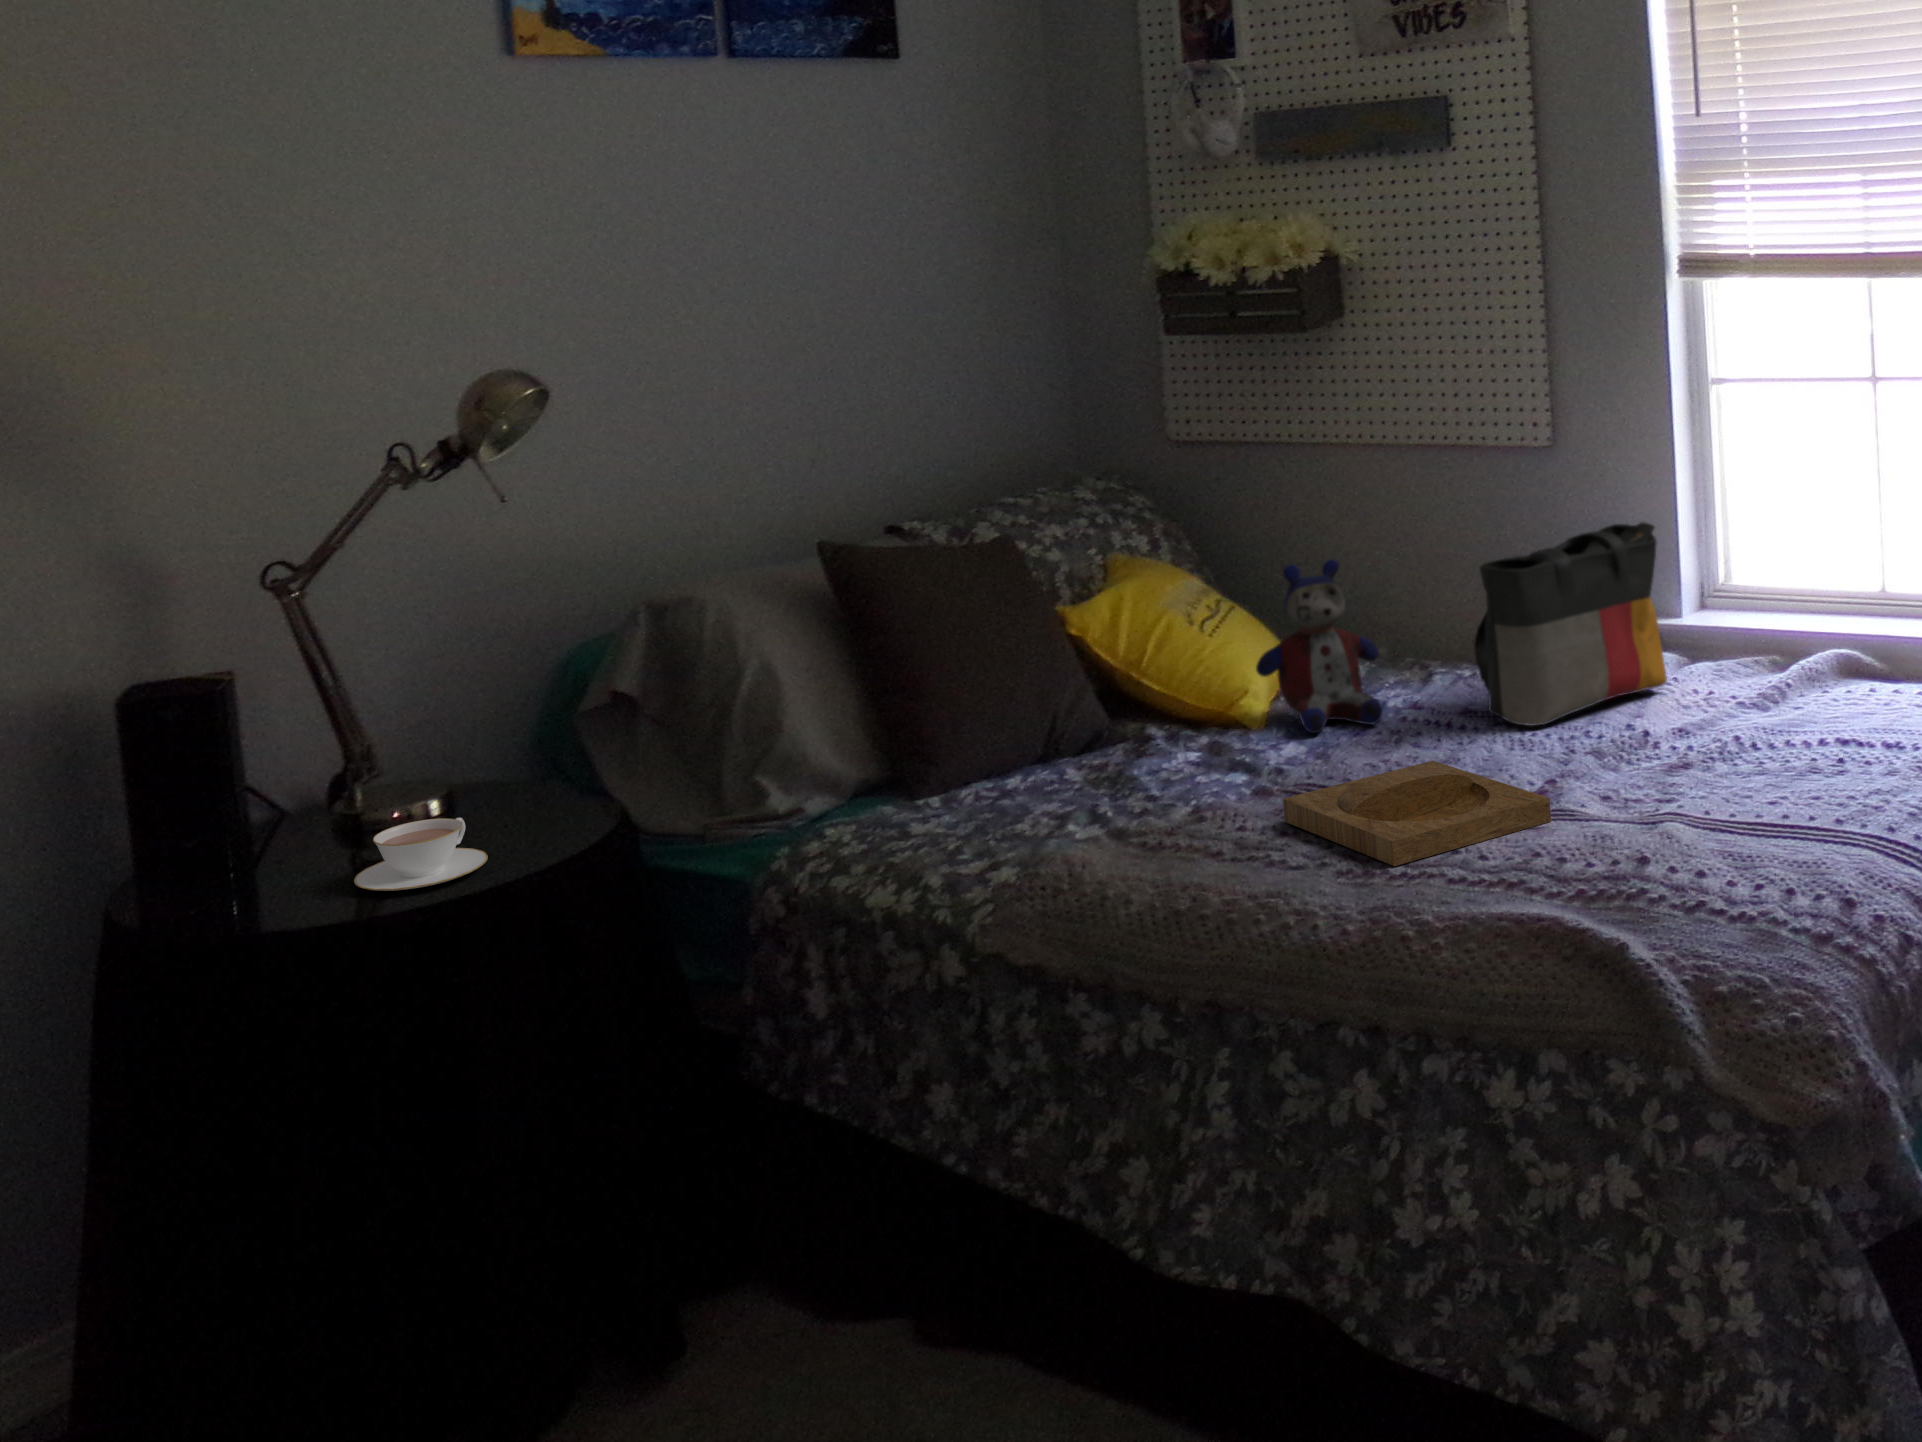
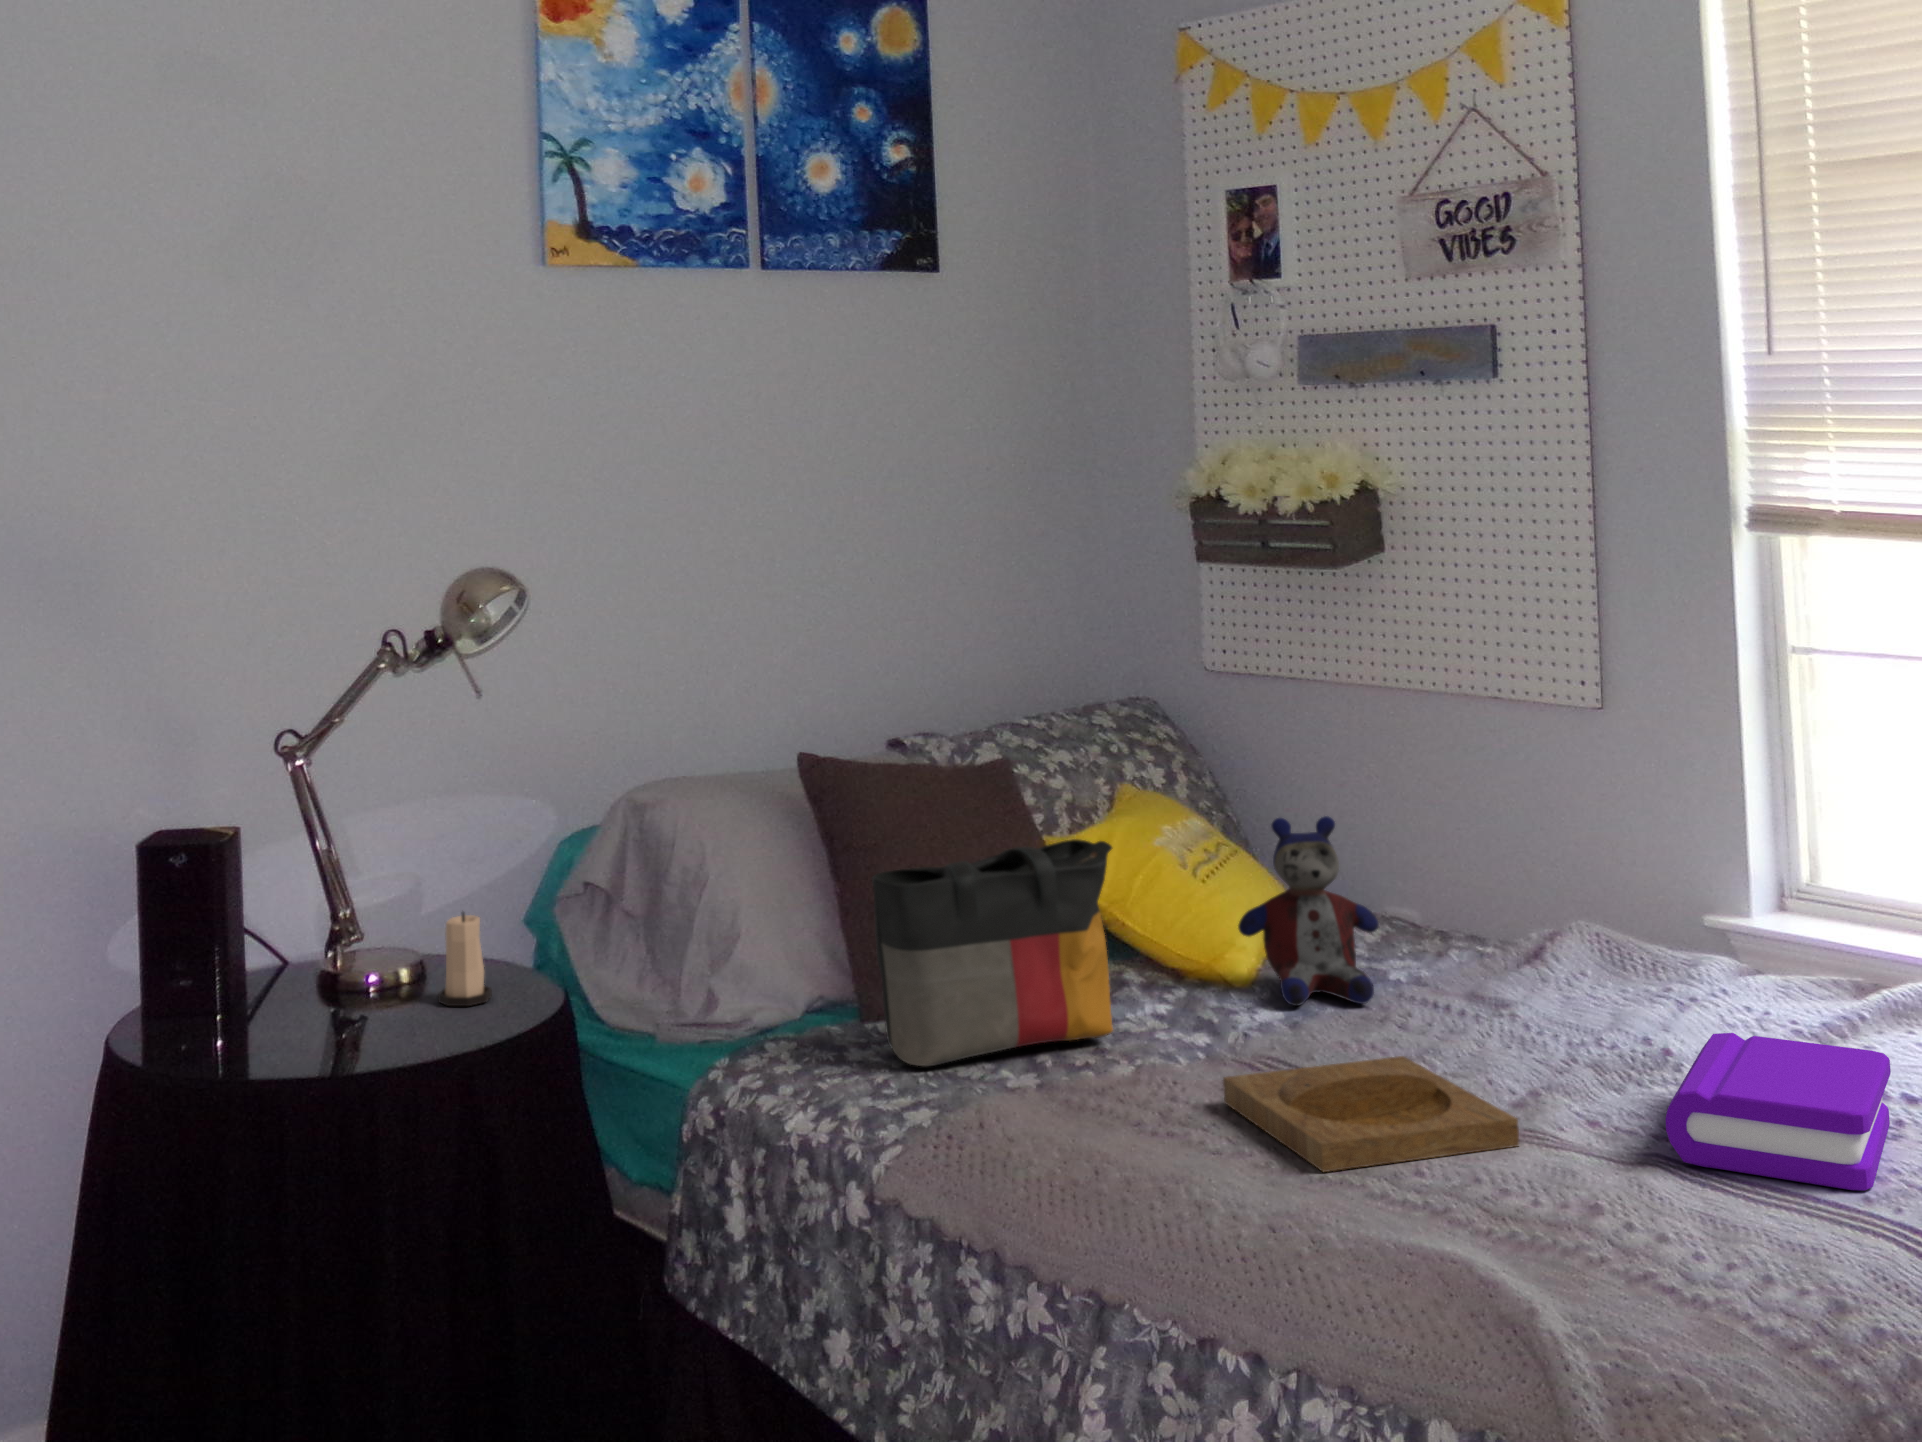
tote bag: present [1474,523,1667,726] -> present [872,839,1113,1066]
book: none [1674,704,1841,817] -> present [1665,1033,1891,1191]
candle: none [478,734,536,833] -> present [438,912,492,1006]
teacup: present [354,818,488,891] -> none [312,987,432,1052]

